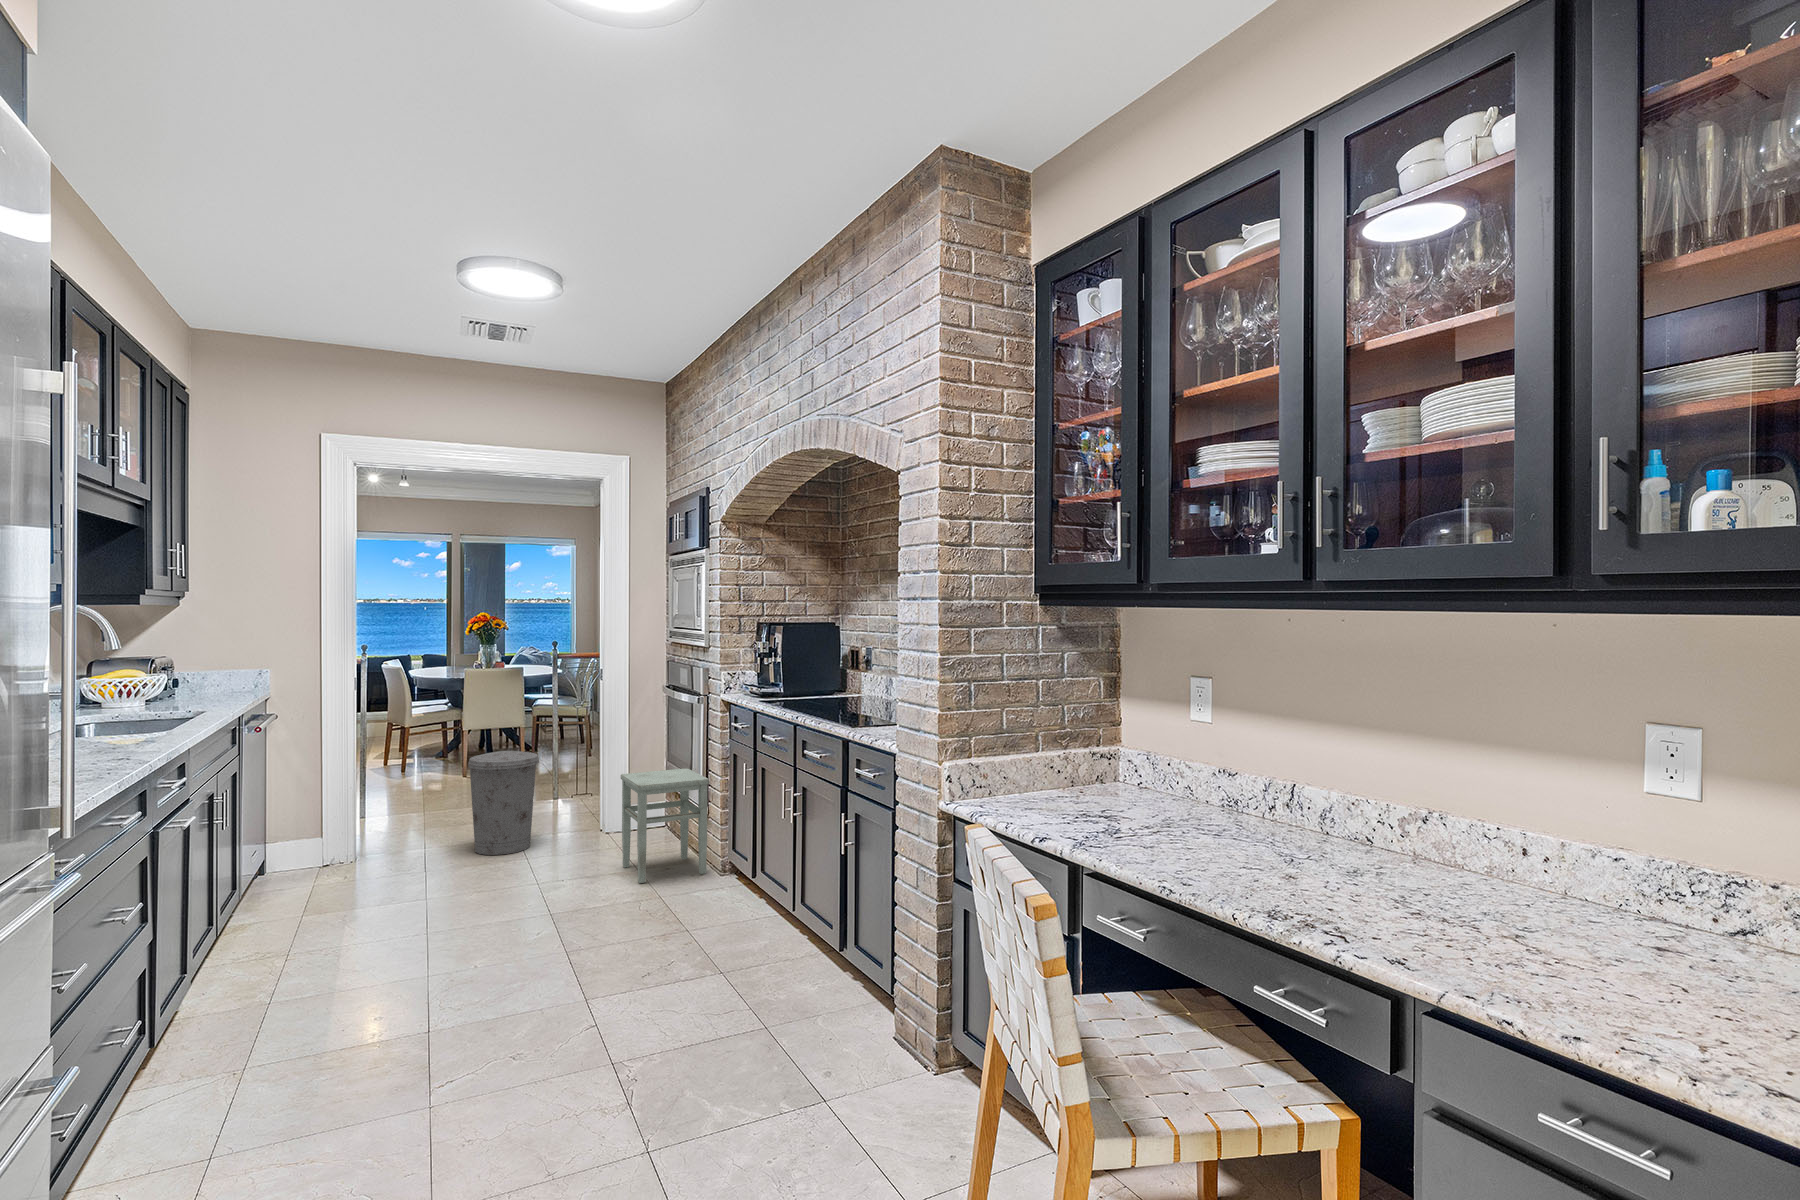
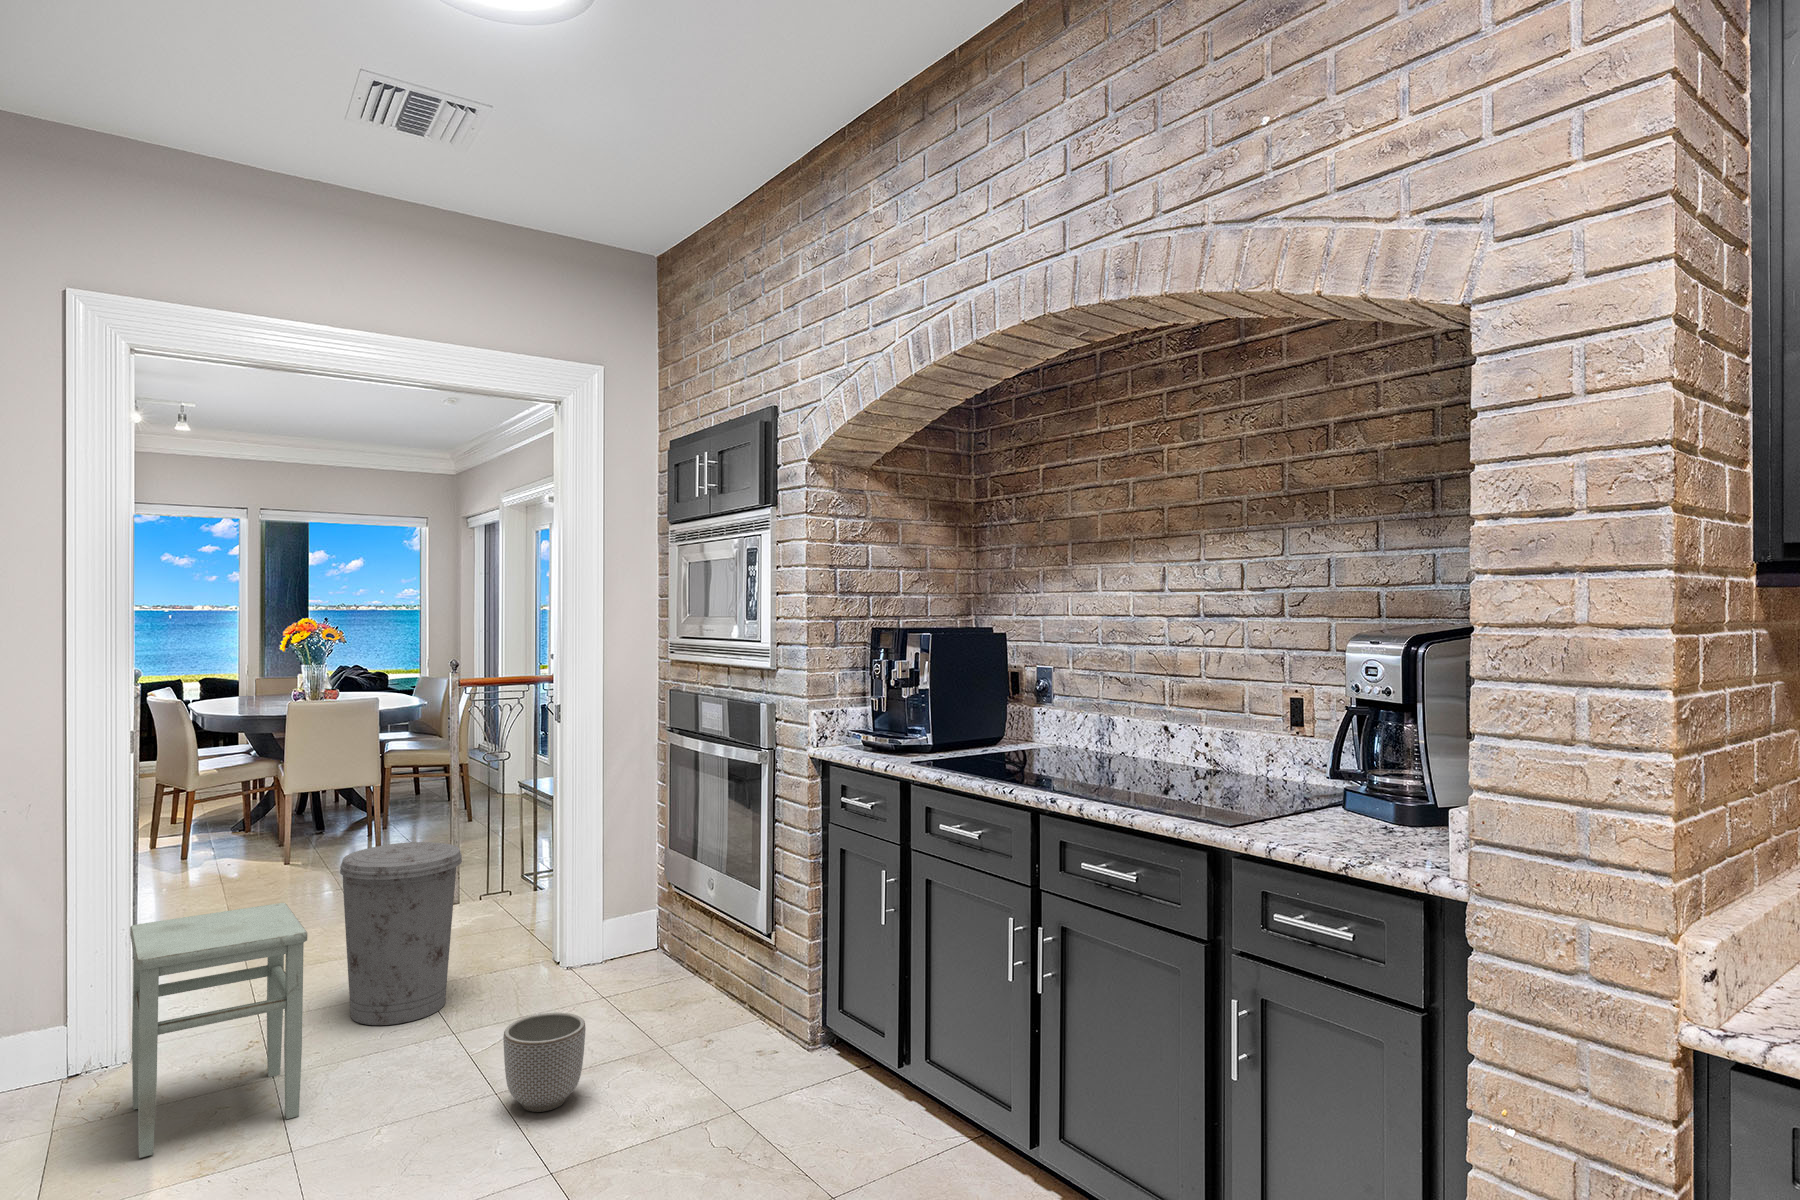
stool: present [621,768,709,883] -> present [130,903,308,1158]
planter: none [538,843,585,894] -> present [503,1012,586,1112]

